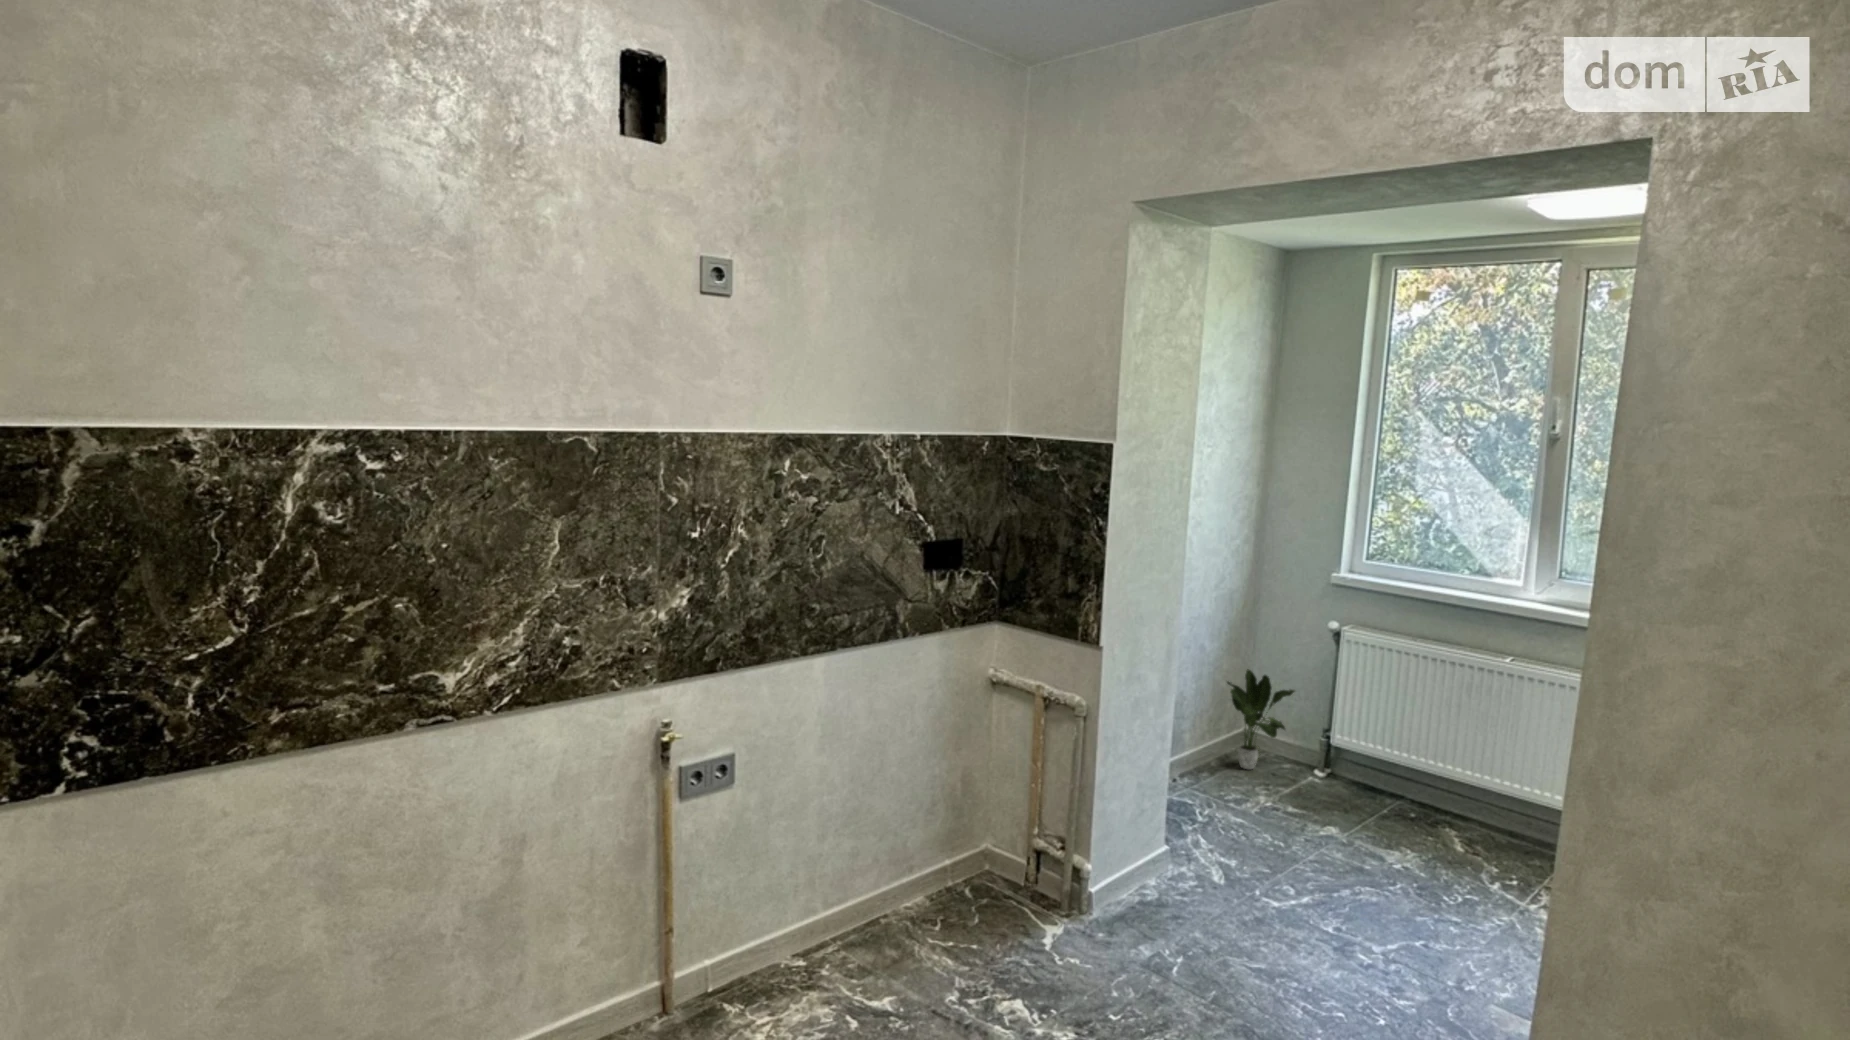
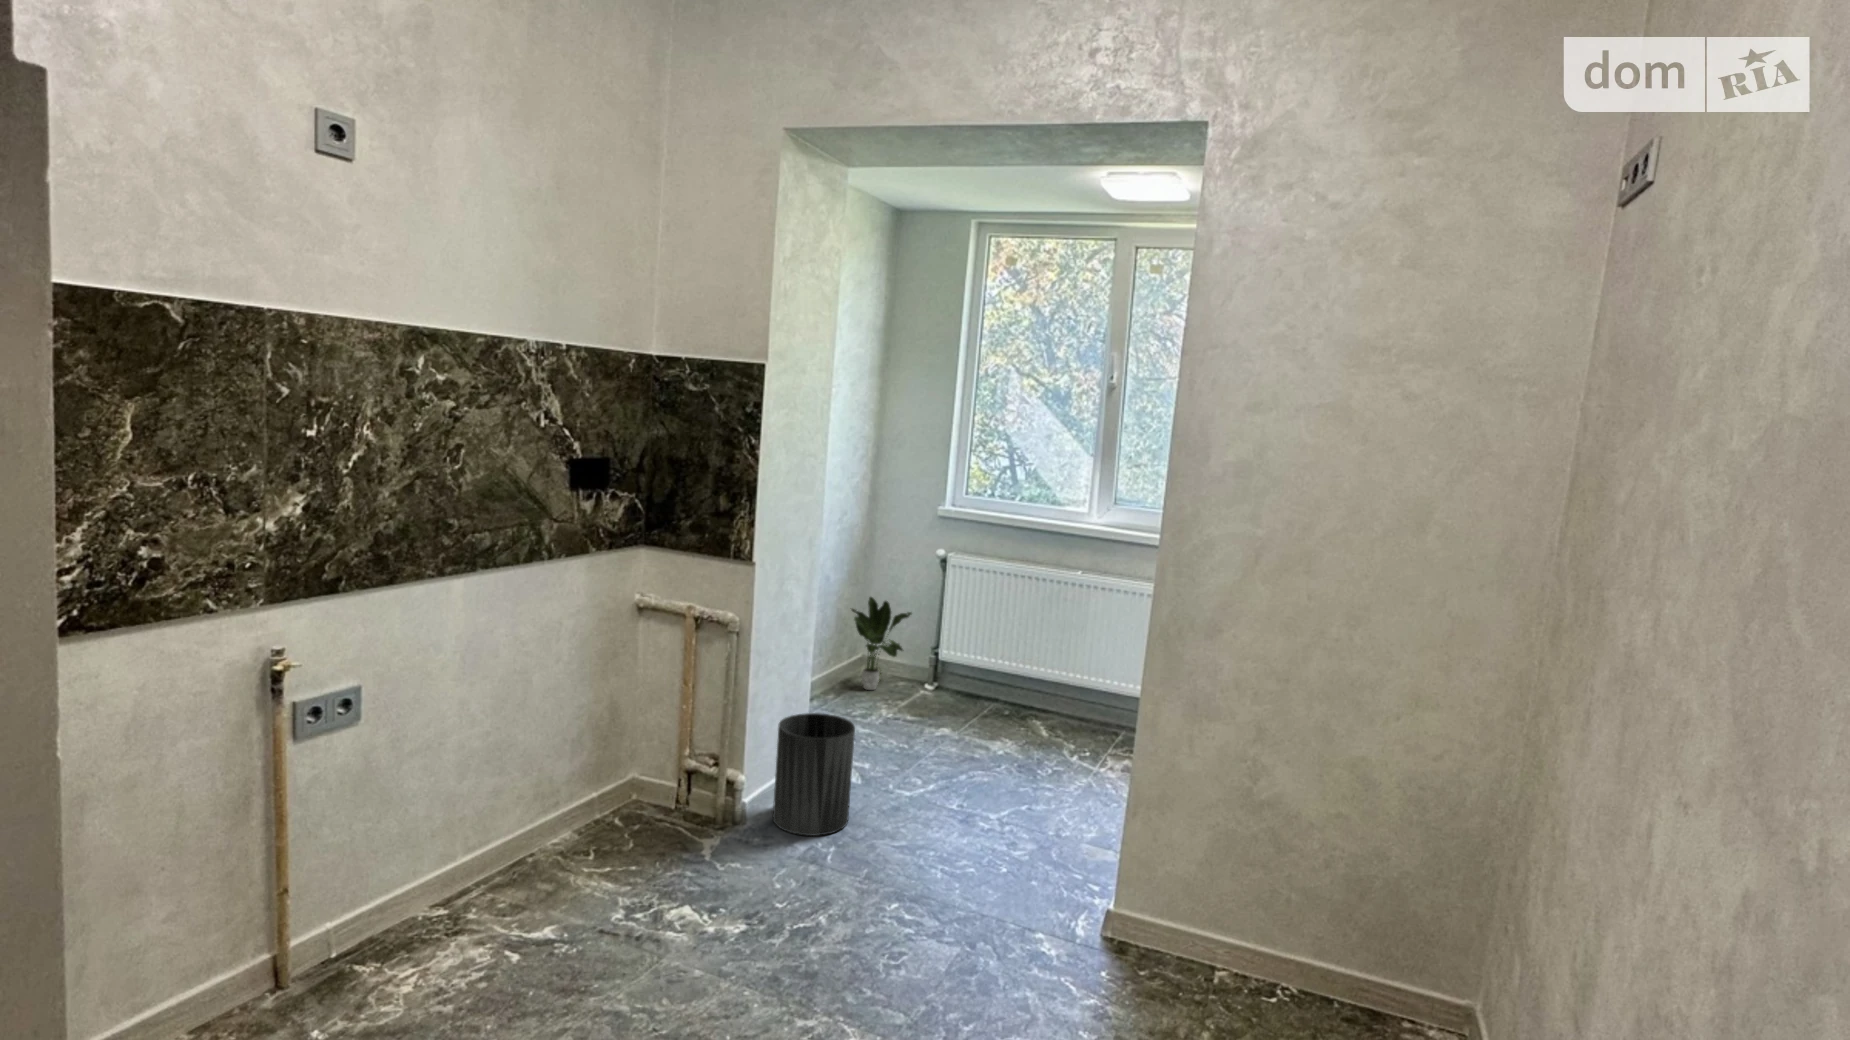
trash can: none [1121,804,1210,941] -> present [773,713,855,836]

